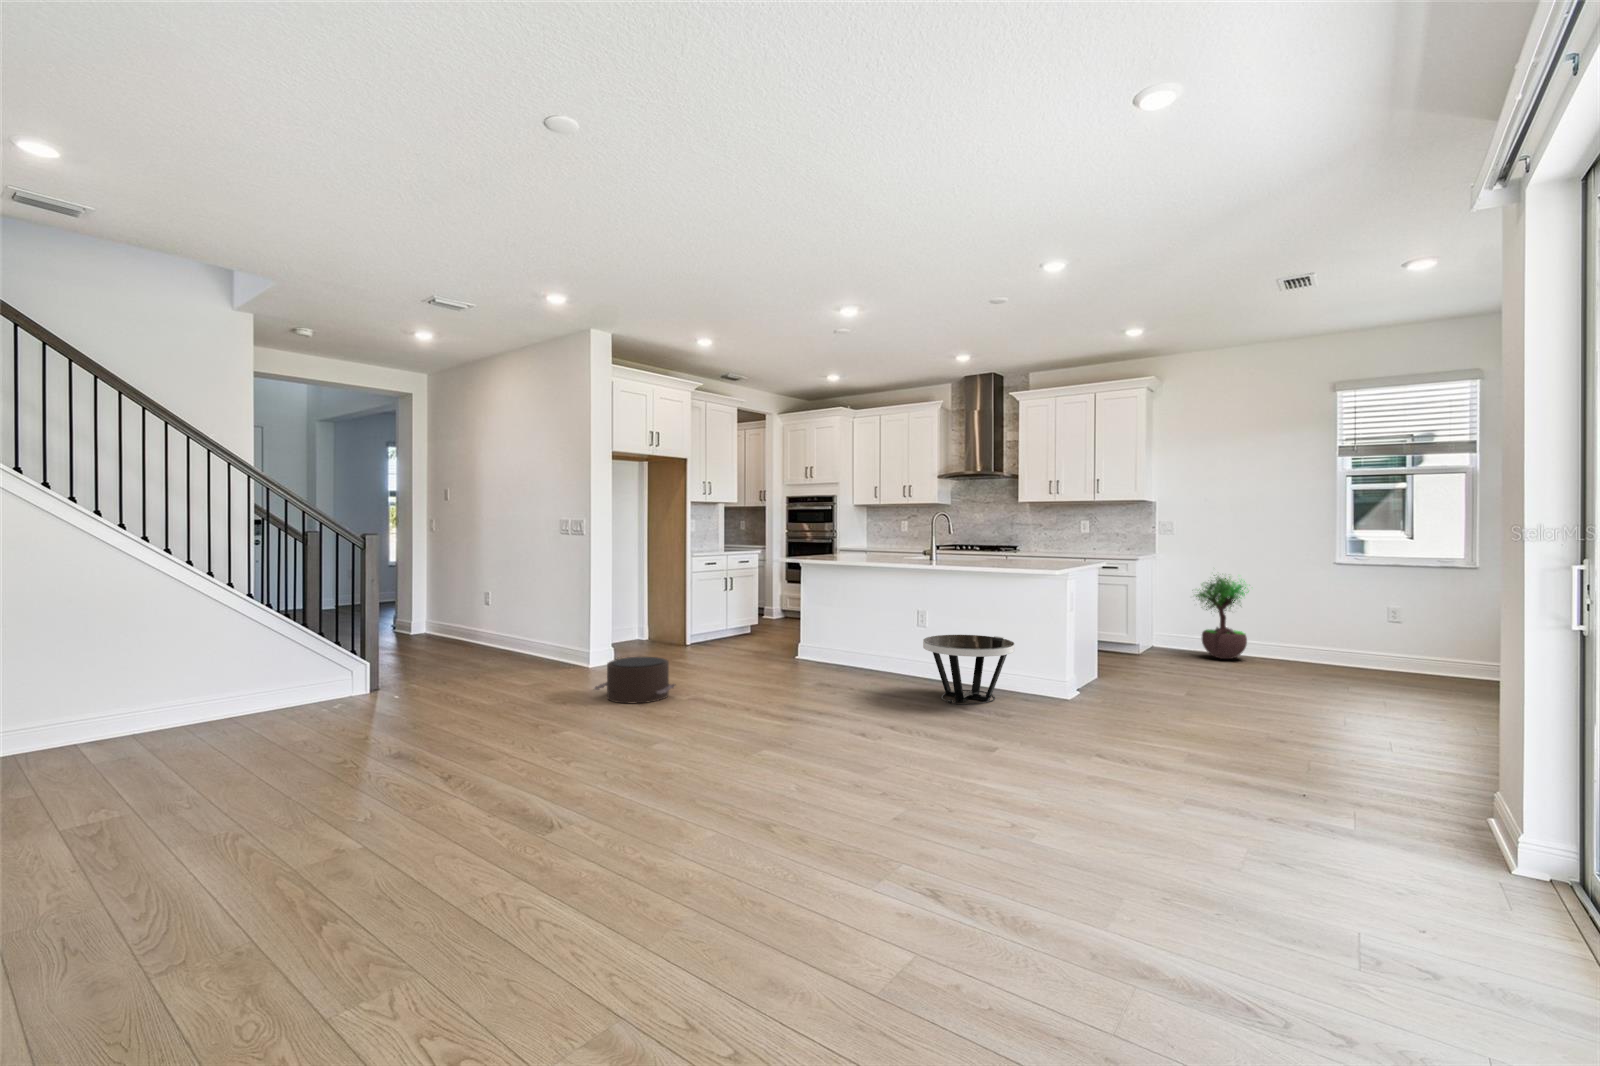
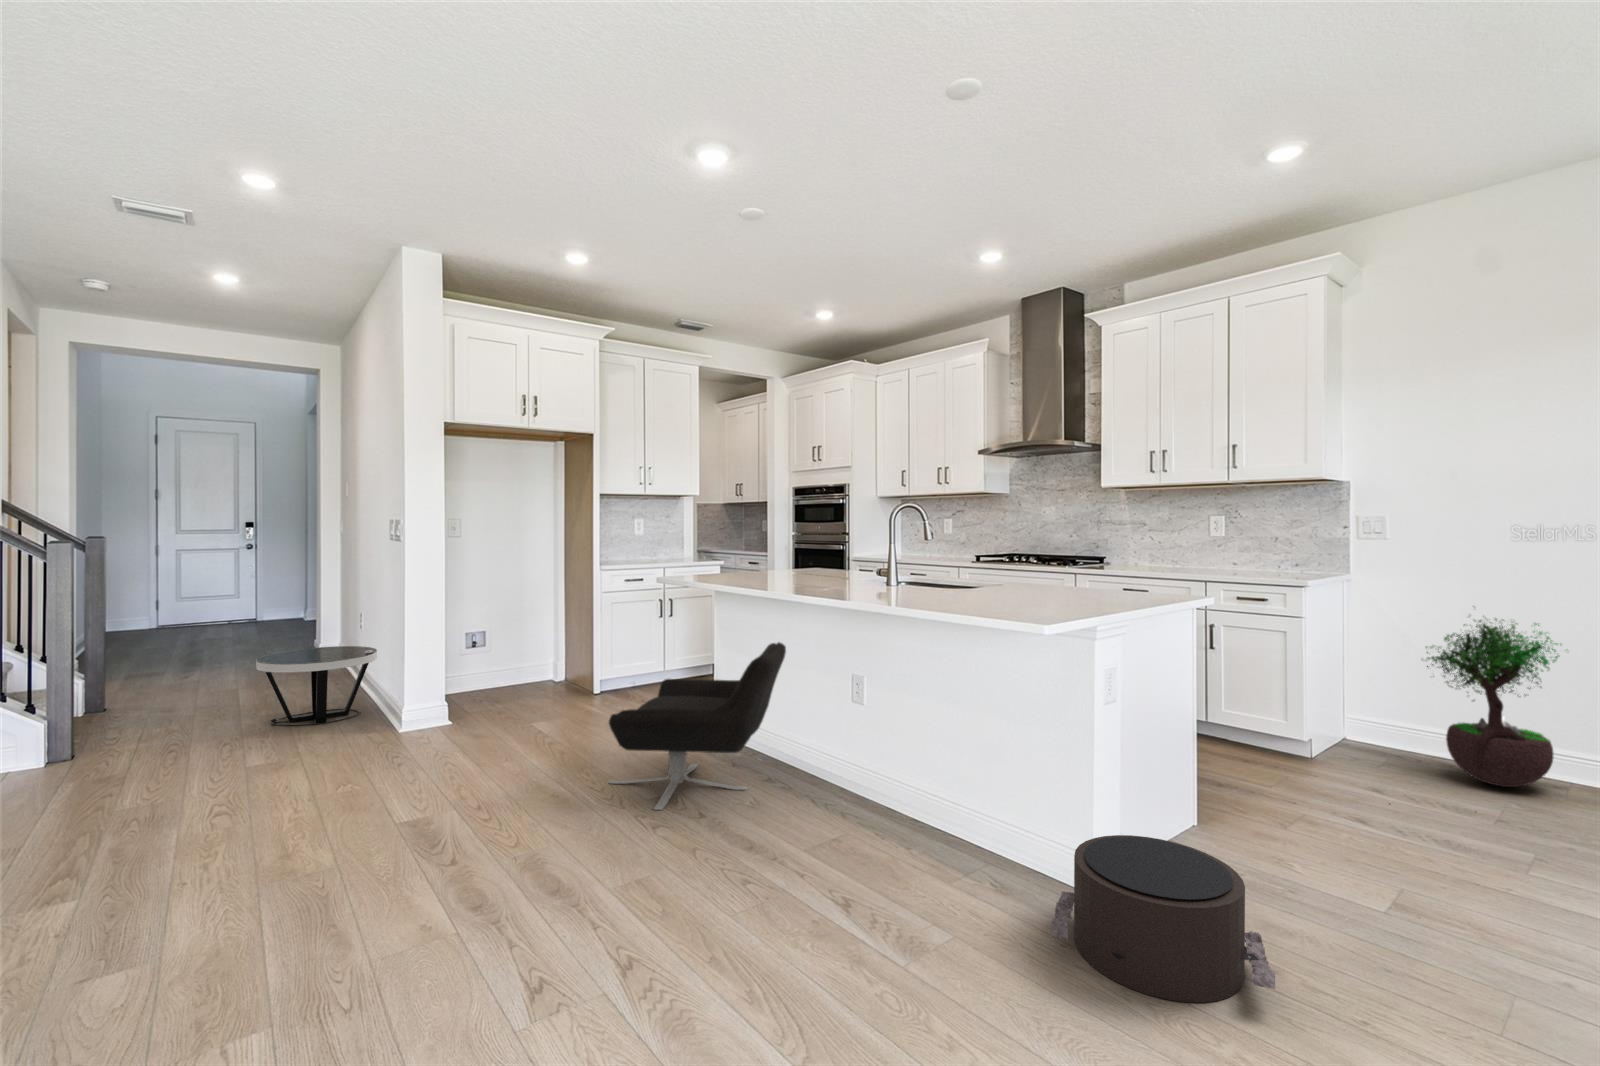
lounge chair: none [778,595,885,688] -> present [609,642,786,810]
side table: present [923,635,1014,705] -> present [256,646,377,726]
pouf: present [594,657,675,703] -> present [1052,835,1275,1003]

